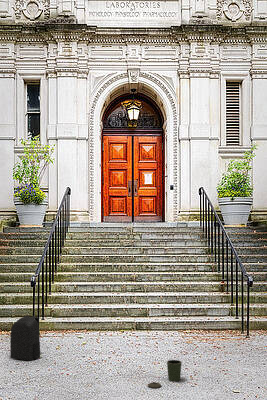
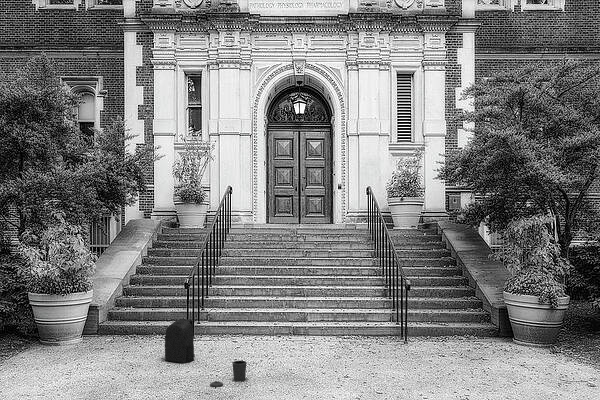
trash can: present [148,360,182,388] -> present [210,361,247,387]

